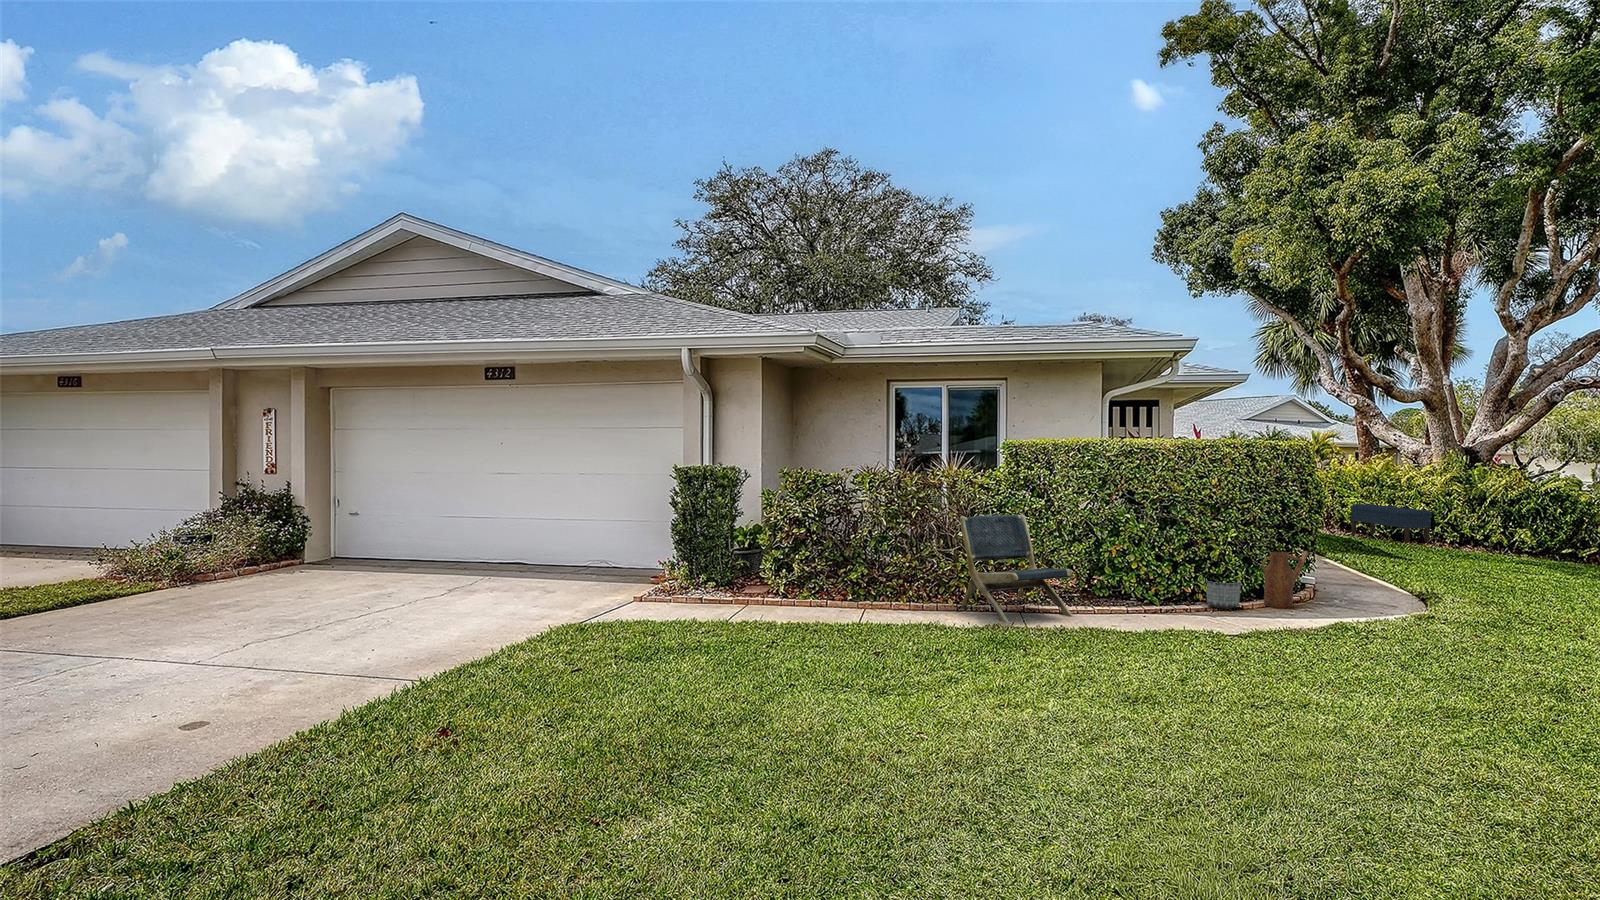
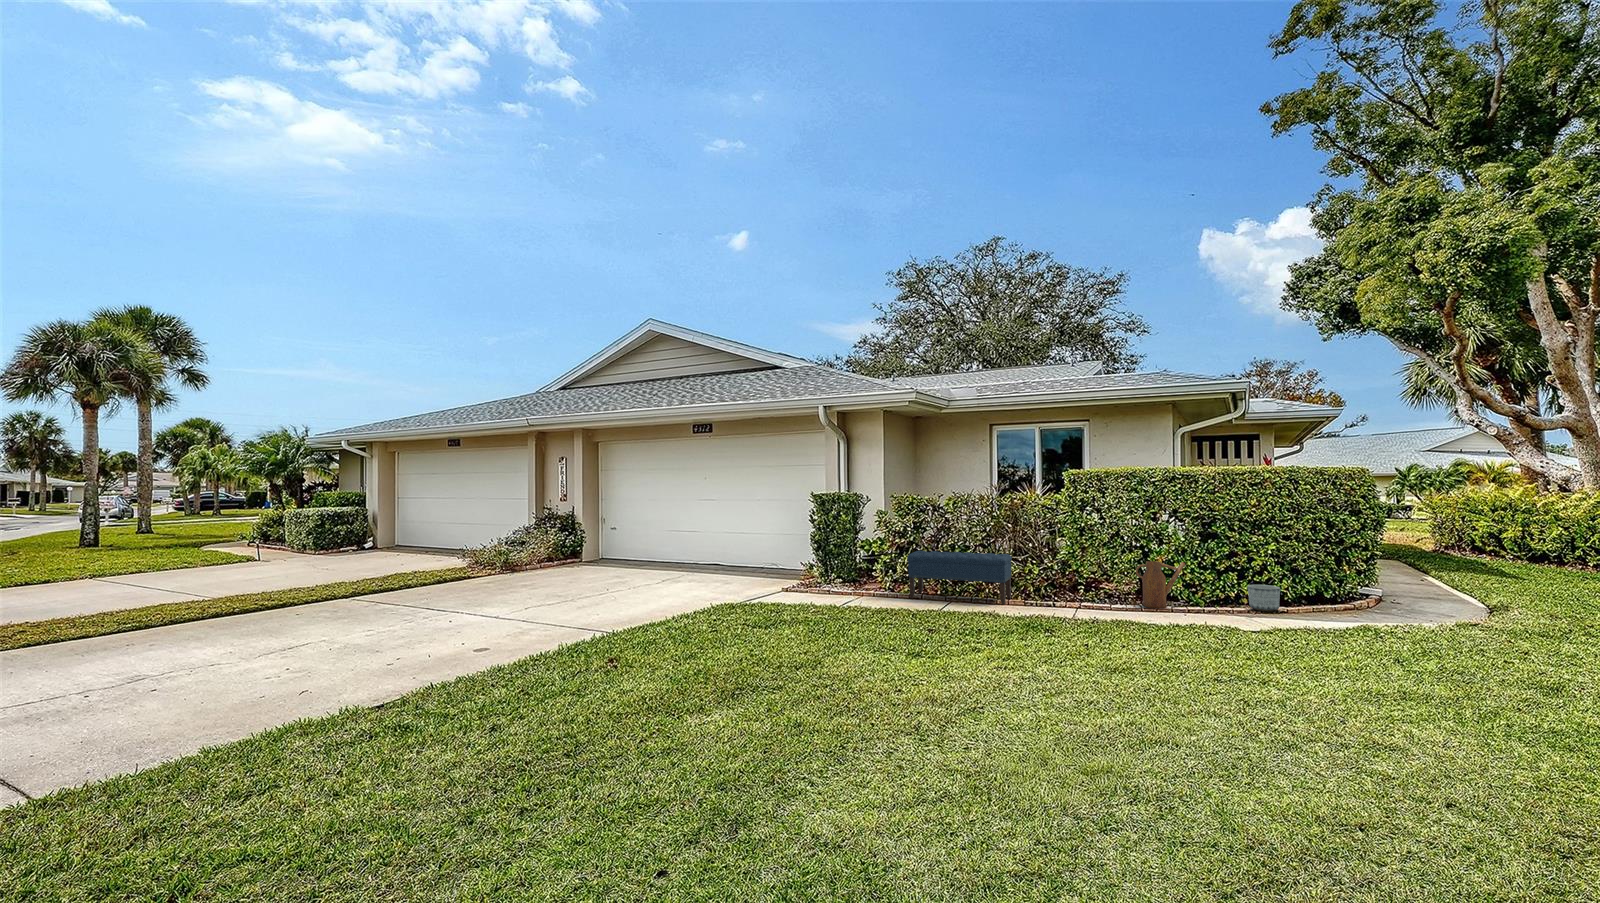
bench: present [1350,504,1432,543] -> present [907,551,1012,605]
lounge chair: present [960,514,1074,623] -> none [1025,528,1119,615]
watering can: present [1261,551,1309,608] -> present [1136,561,1185,608]

